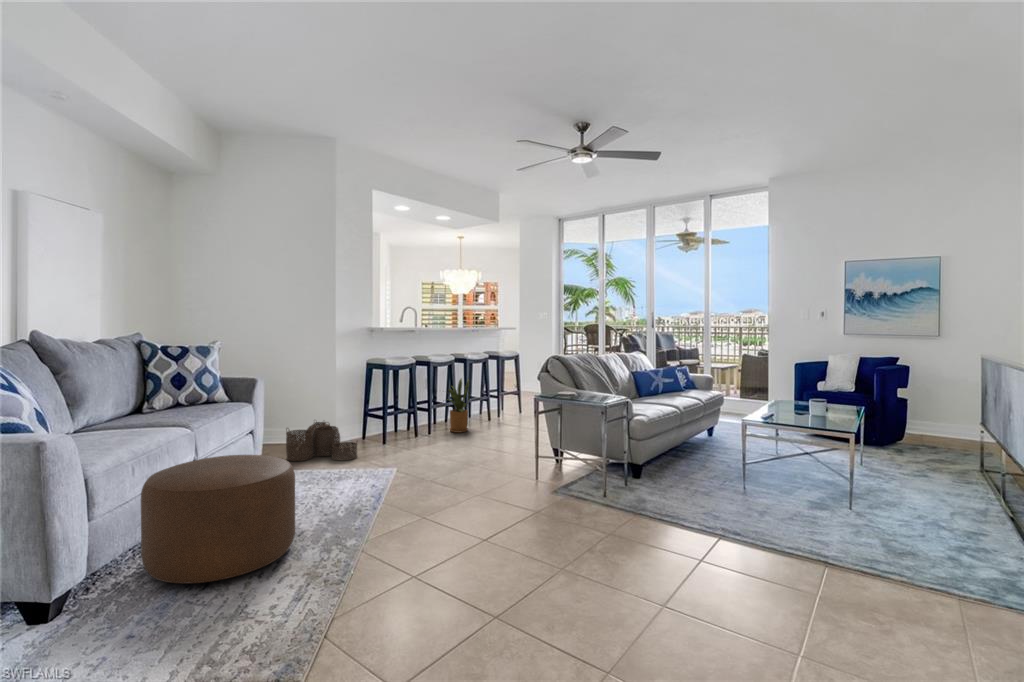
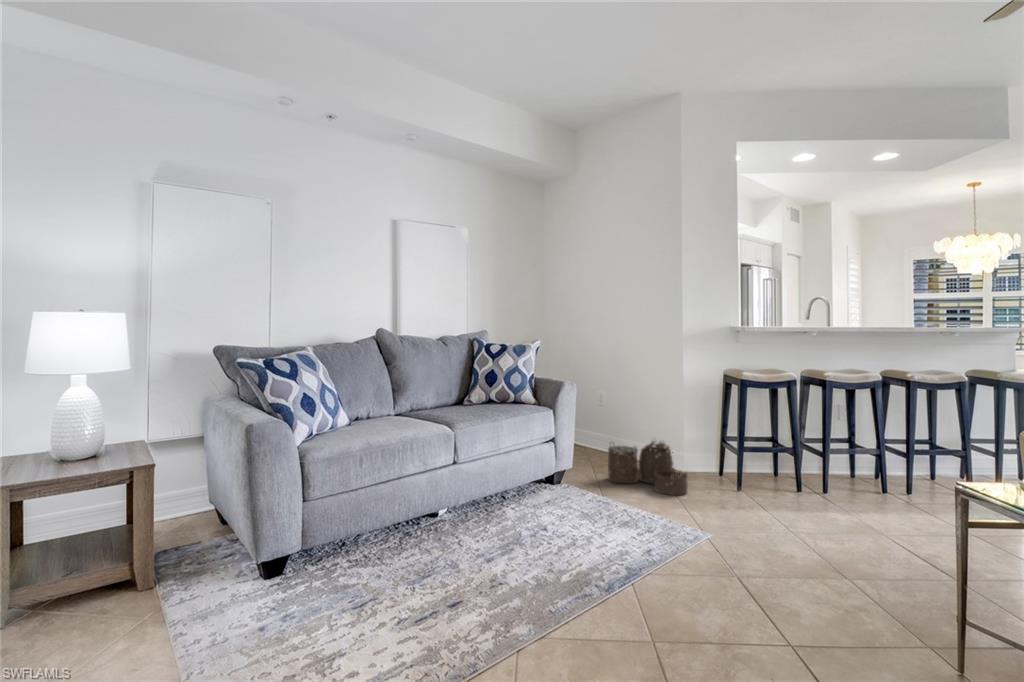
house plant: present [448,378,470,433] -> none [837,405,901,493]
ottoman: present [141,455,295,584] -> none [338,455,496,605]

